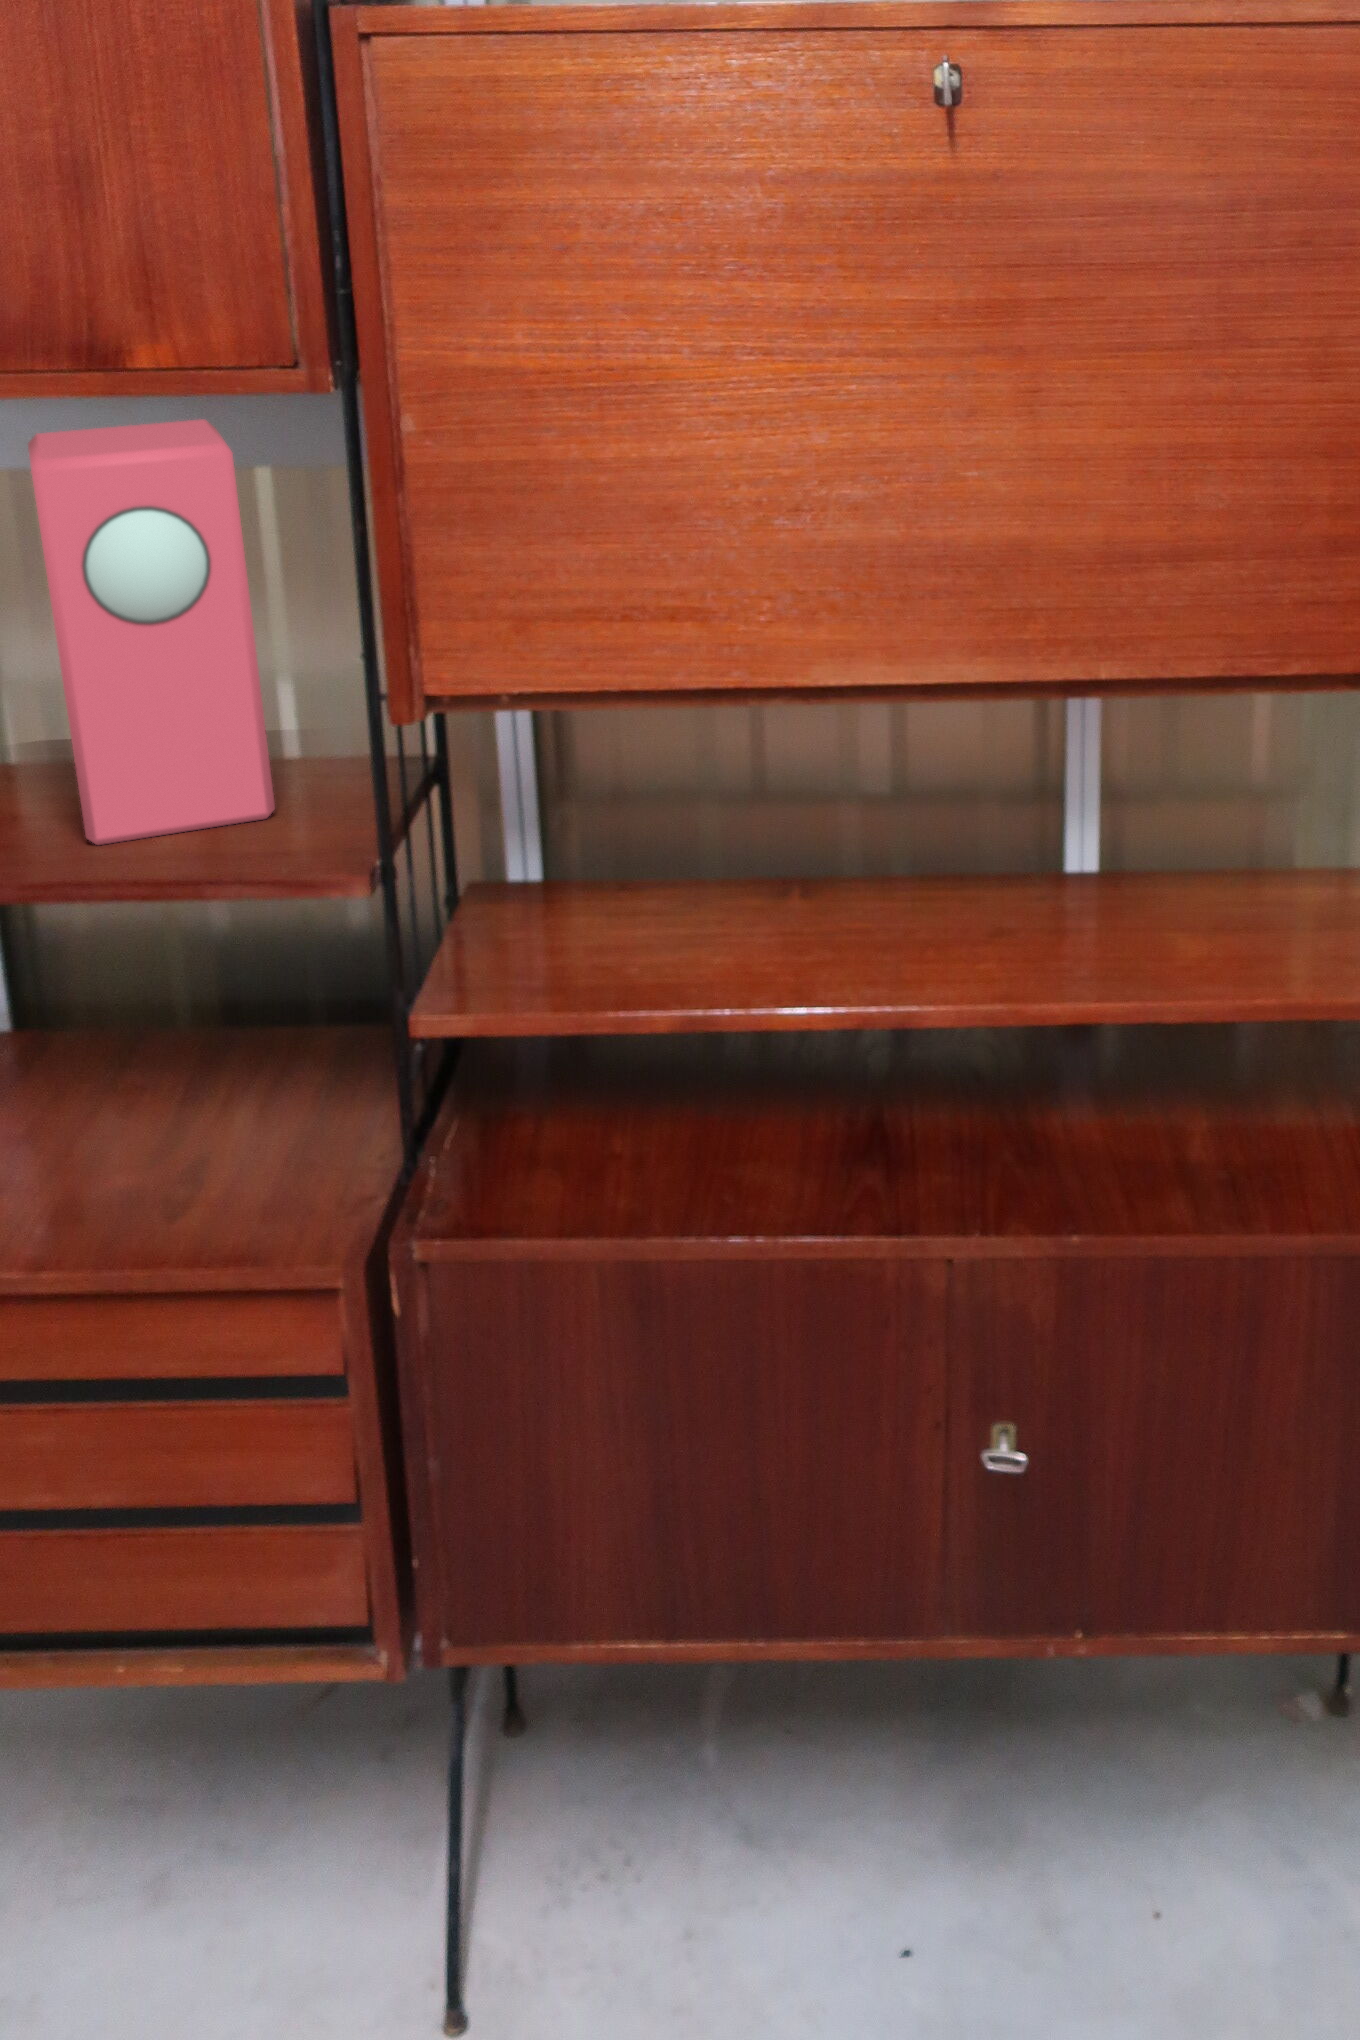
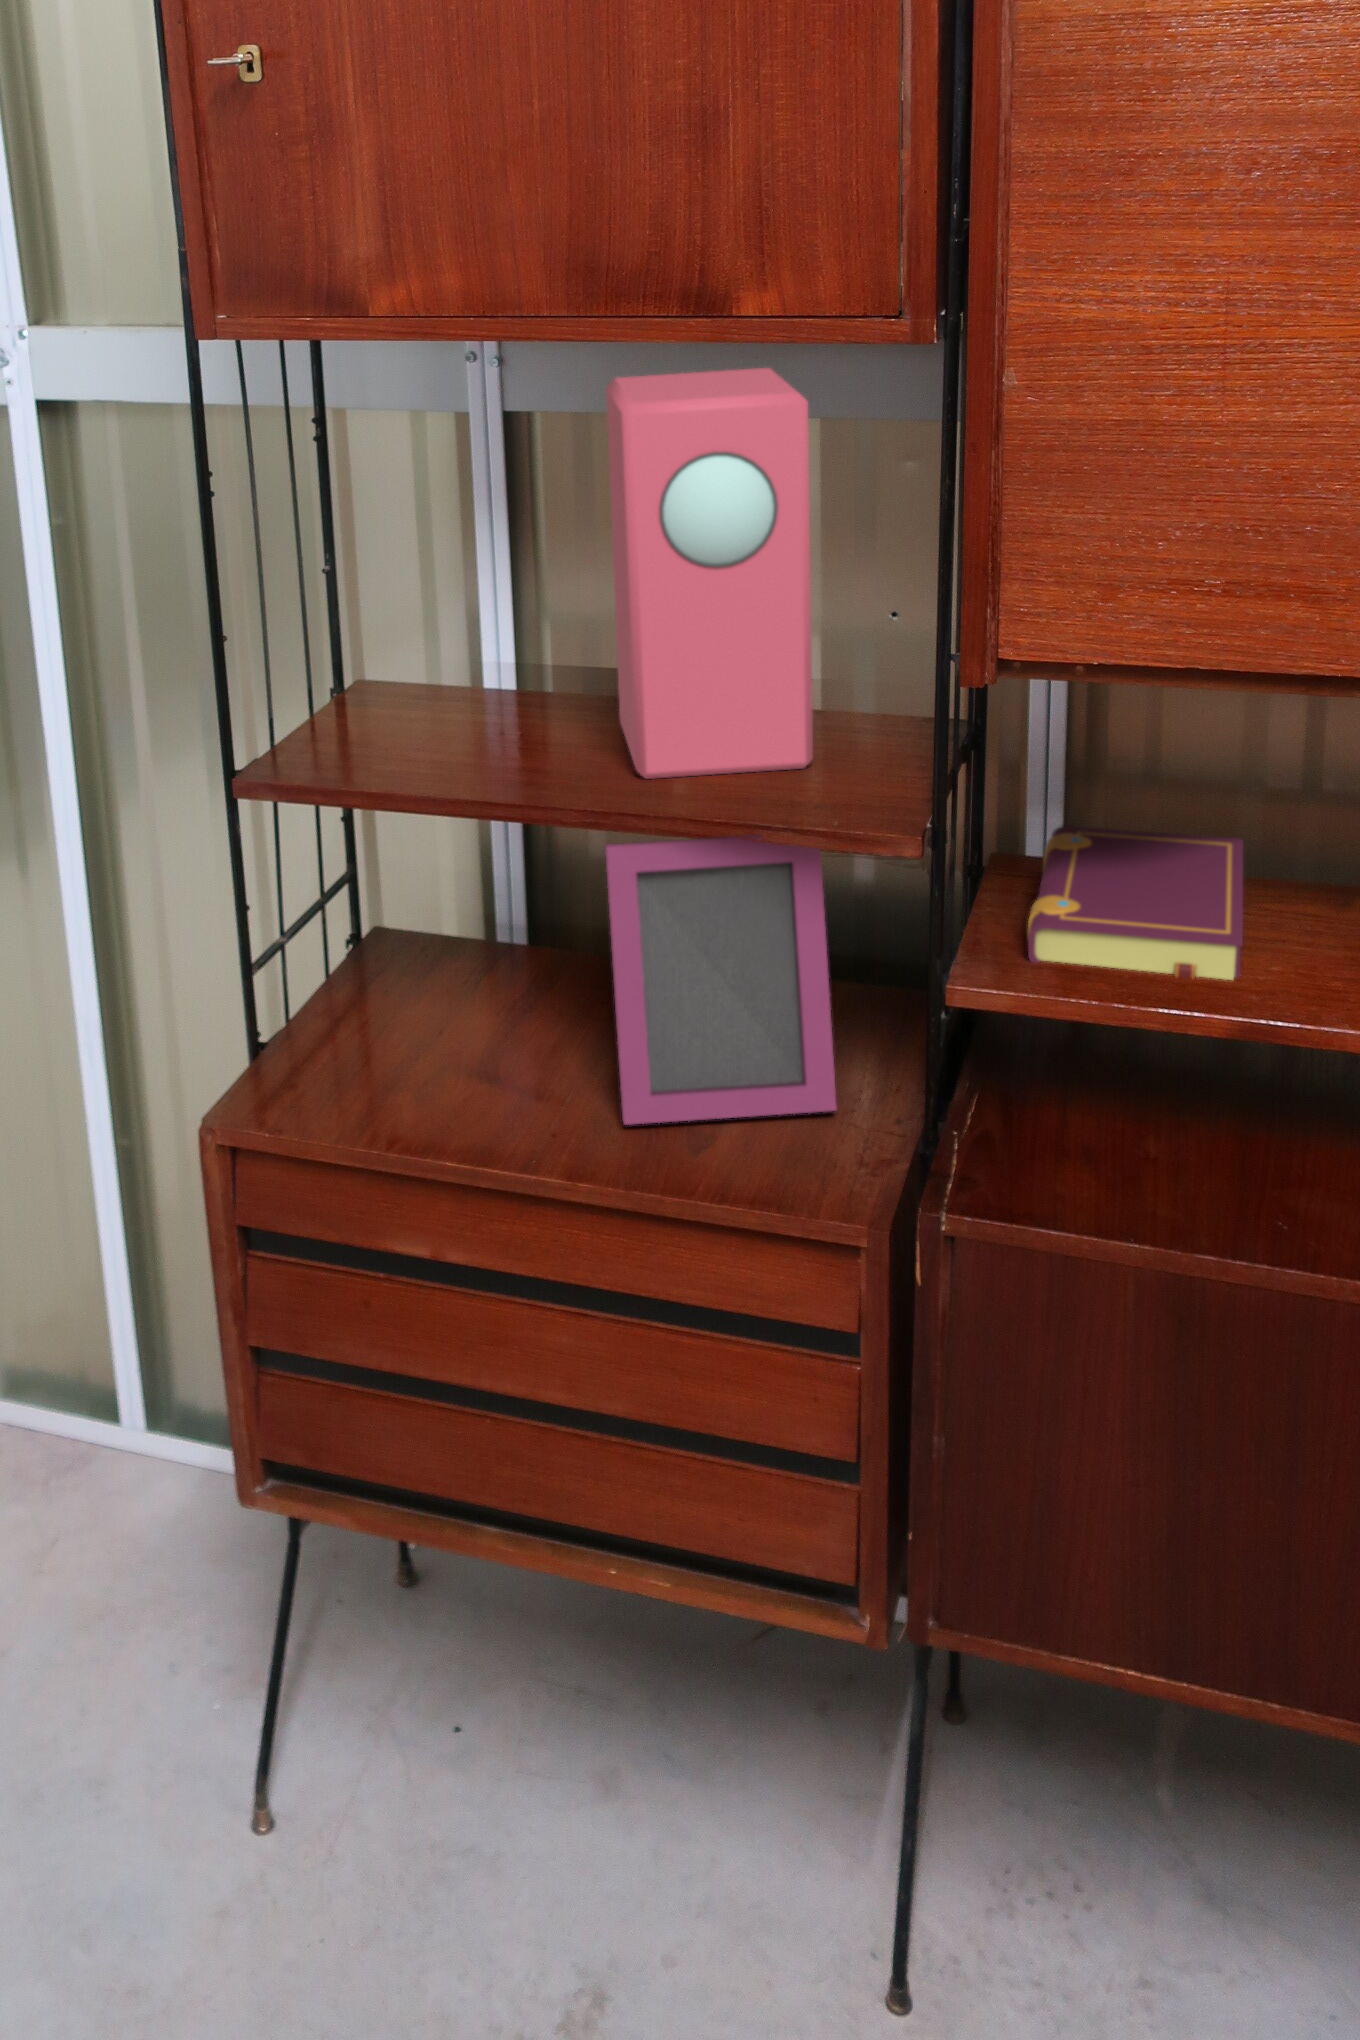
book: none [484,845,694,990] -> present [1028,826,1243,980]
picture frame: none [52,880,321,1206] -> present [605,835,837,1125]

